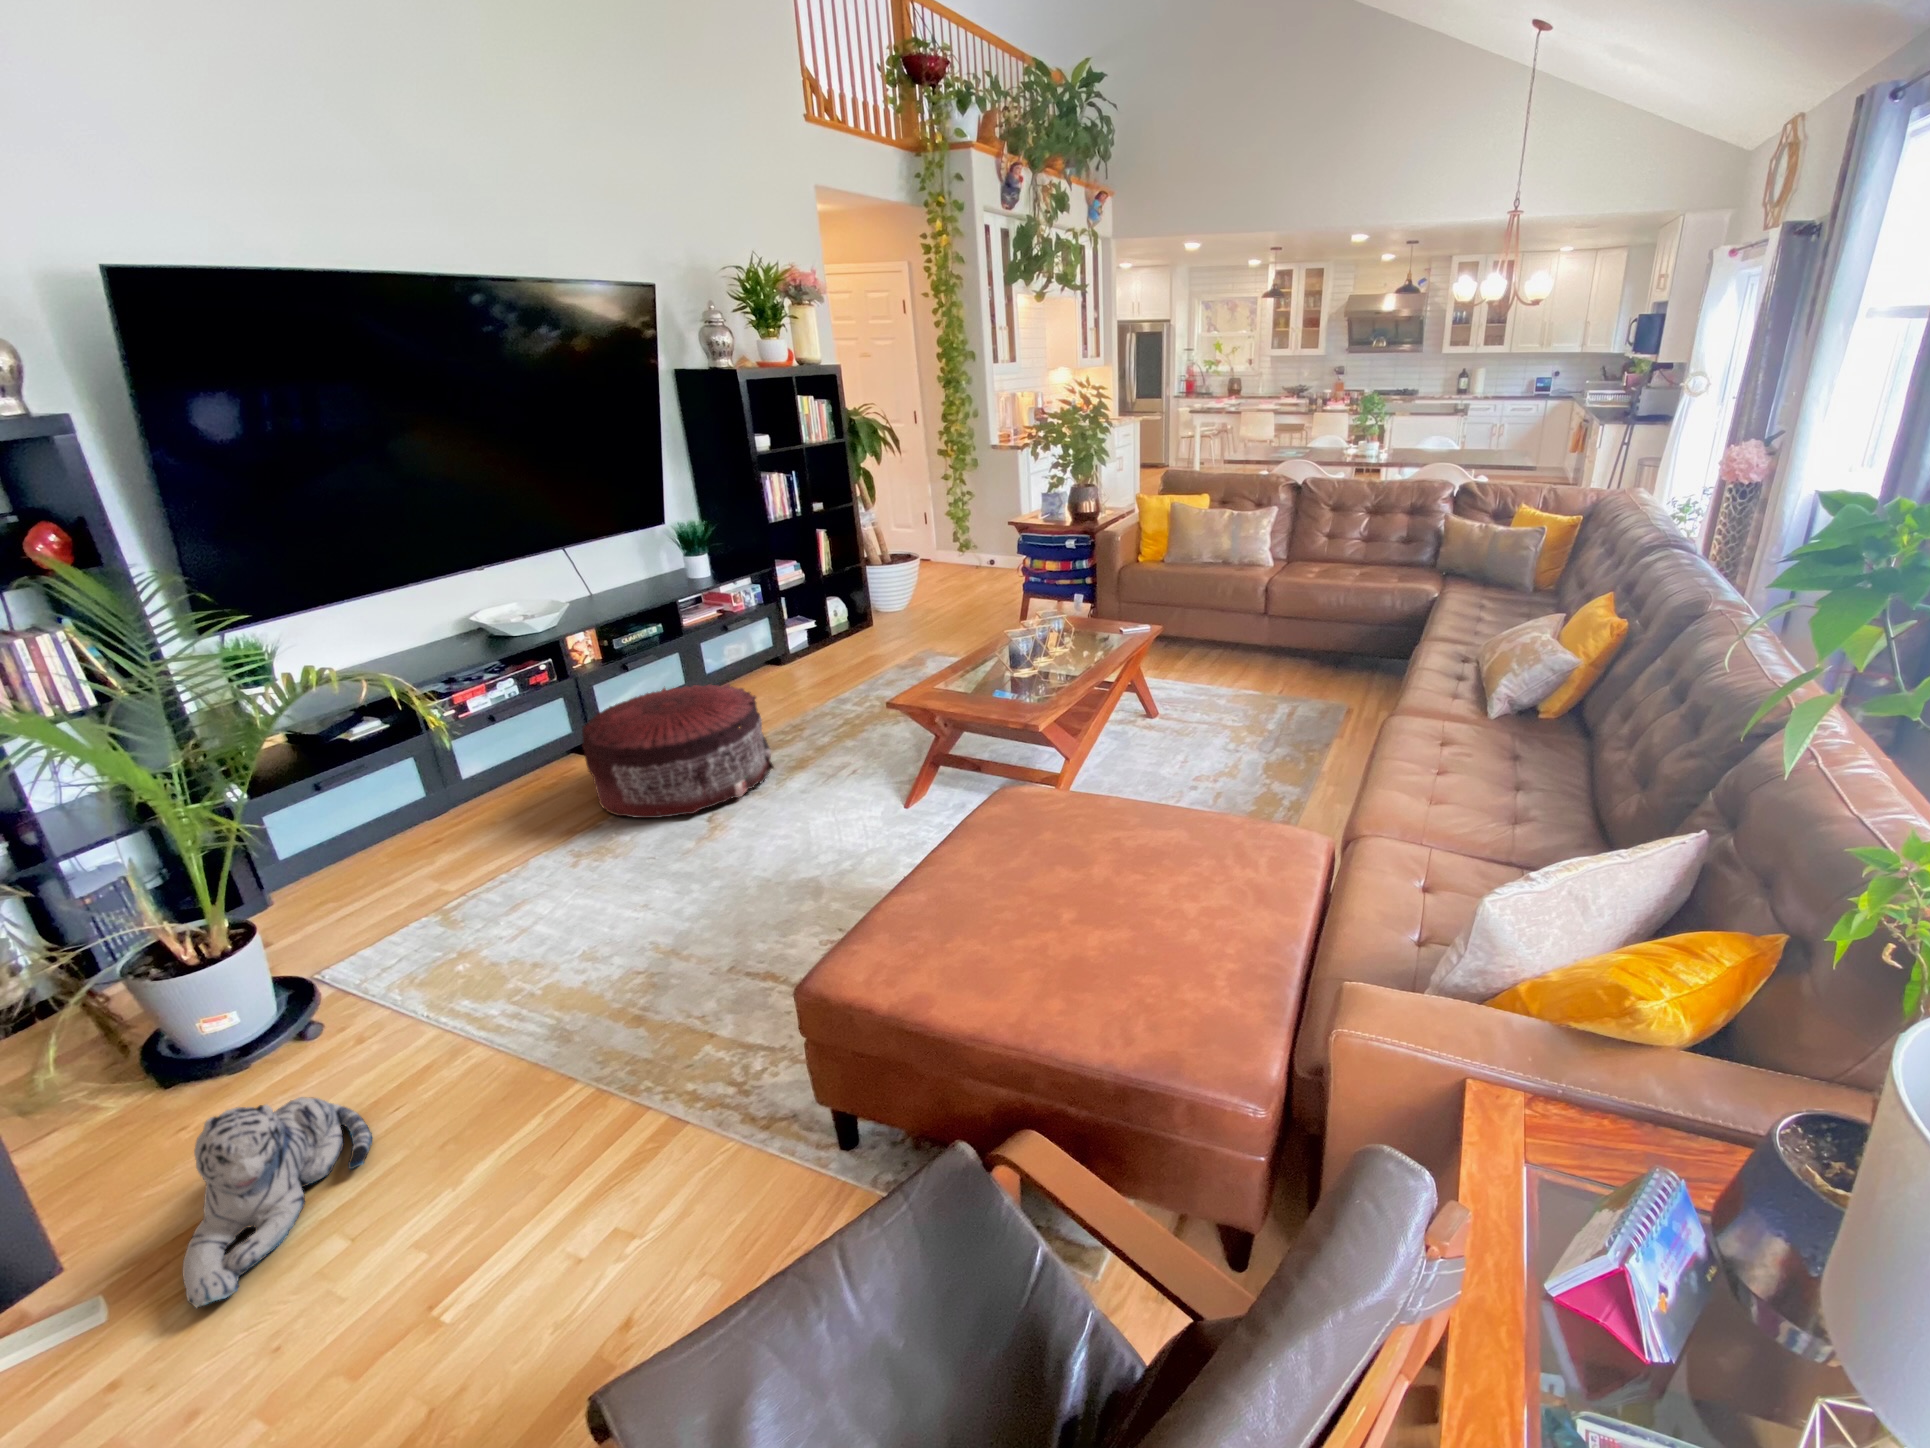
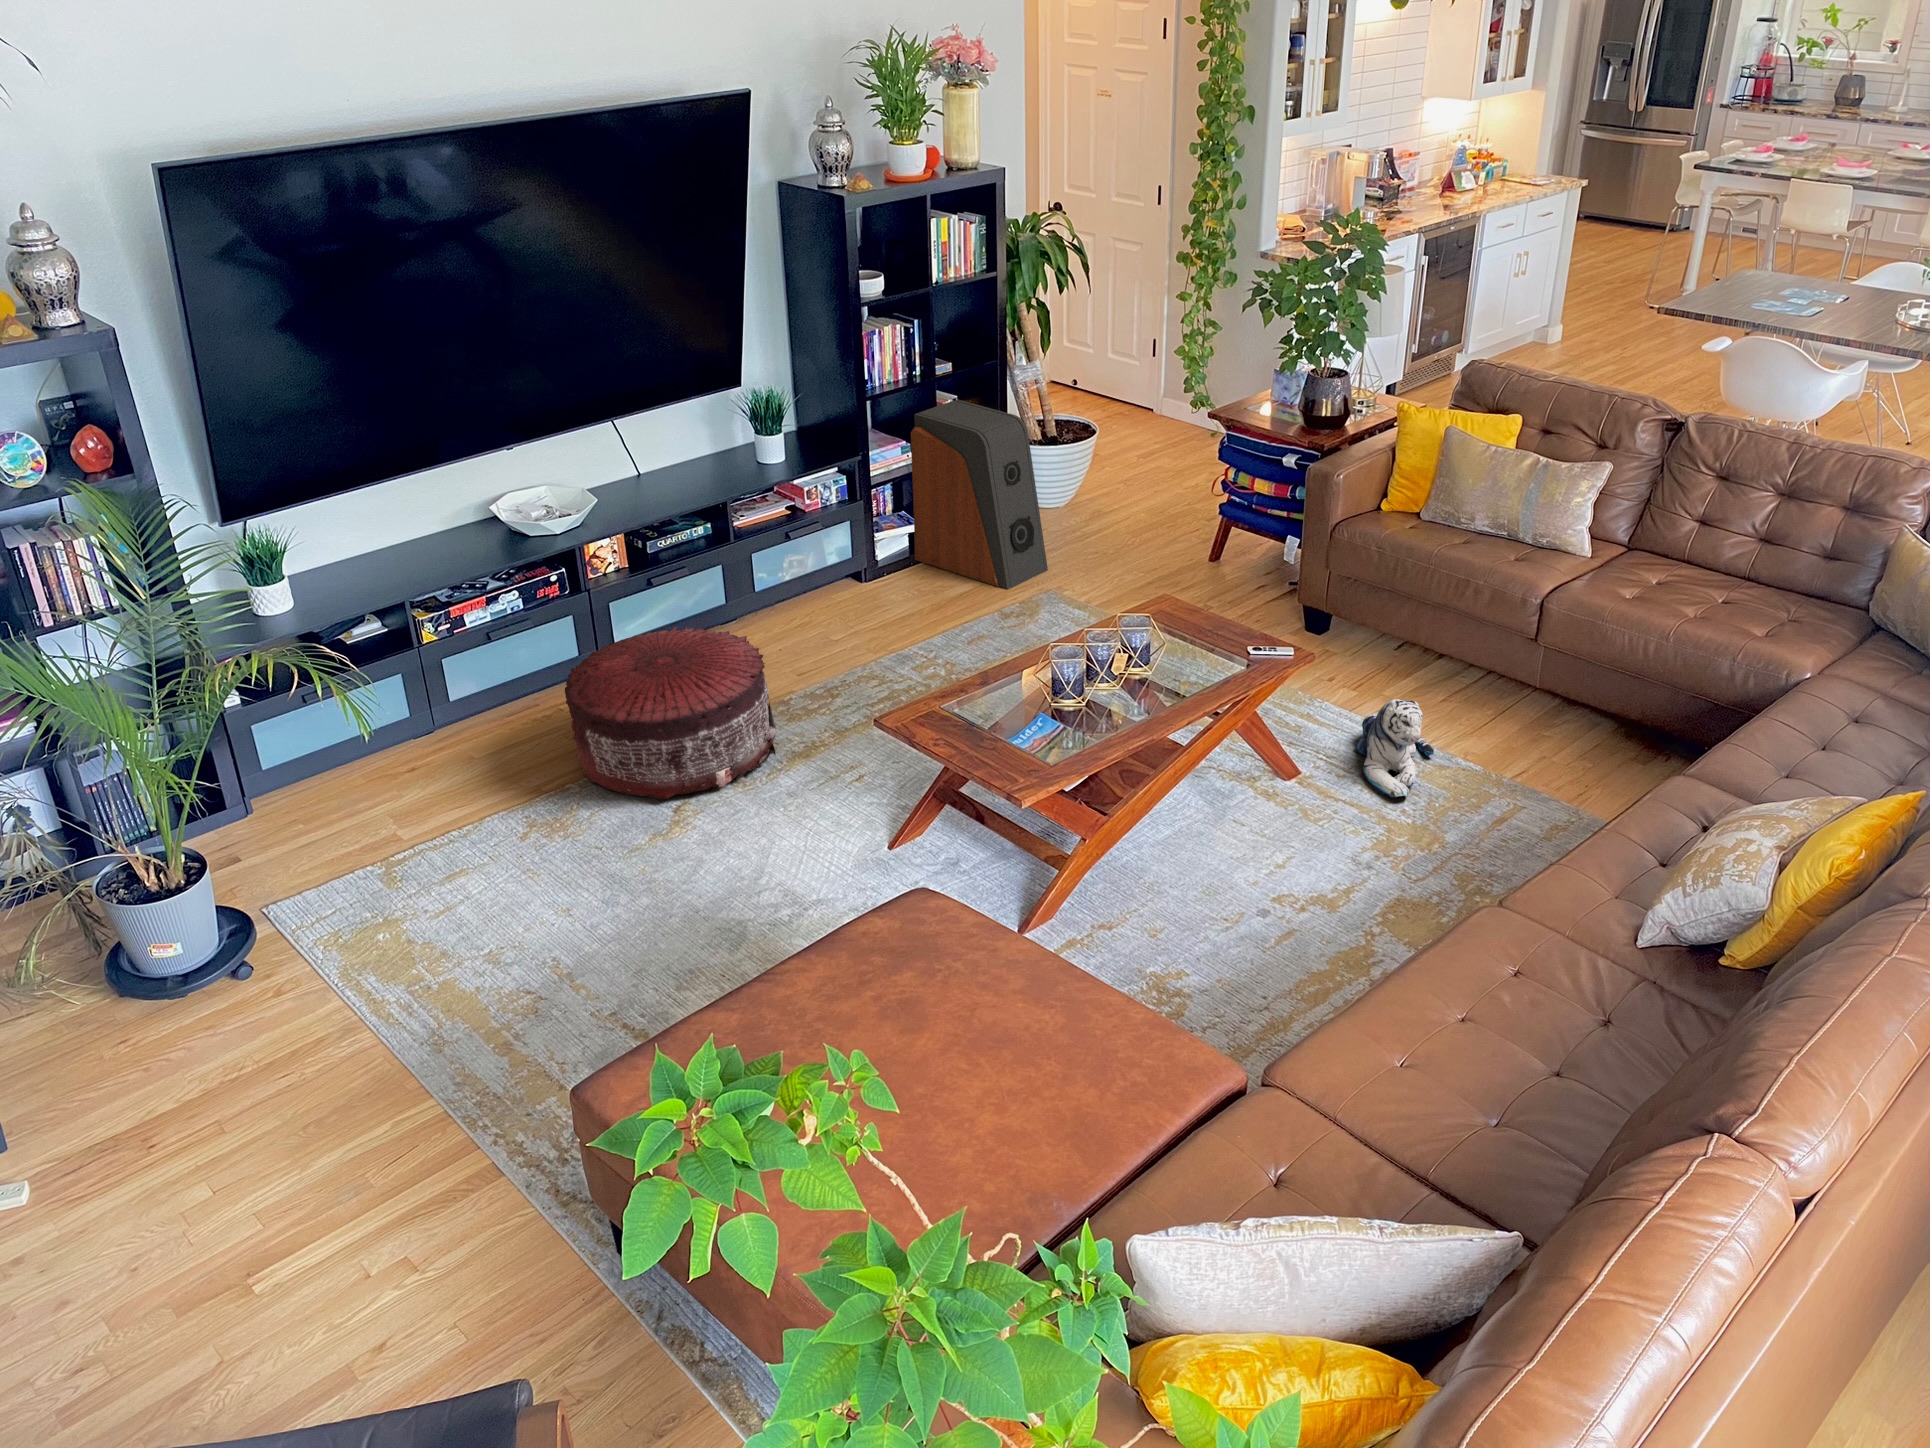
speaker: none [799,532,913,658] -> present [911,399,1048,590]
plush toy: present [183,1097,372,1308] -> present [1355,699,1434,798]

